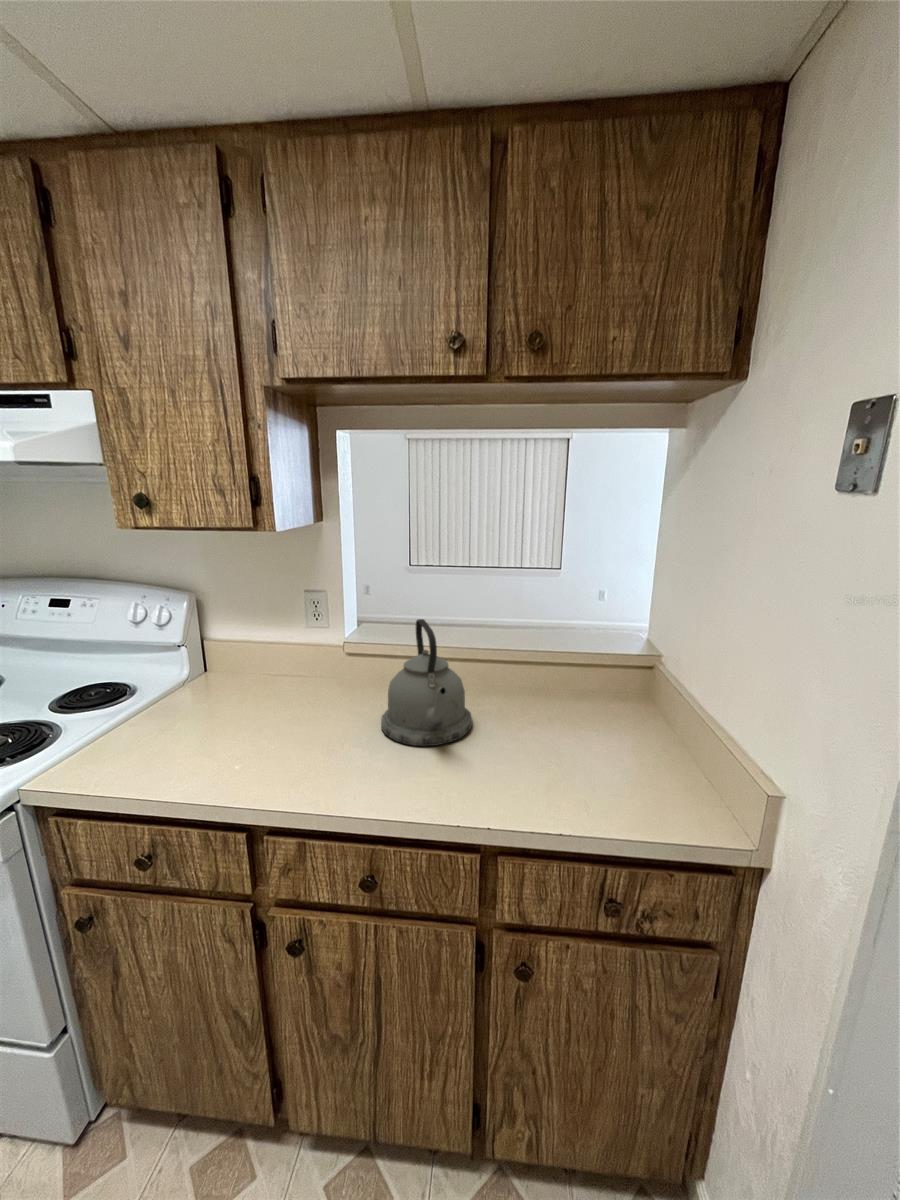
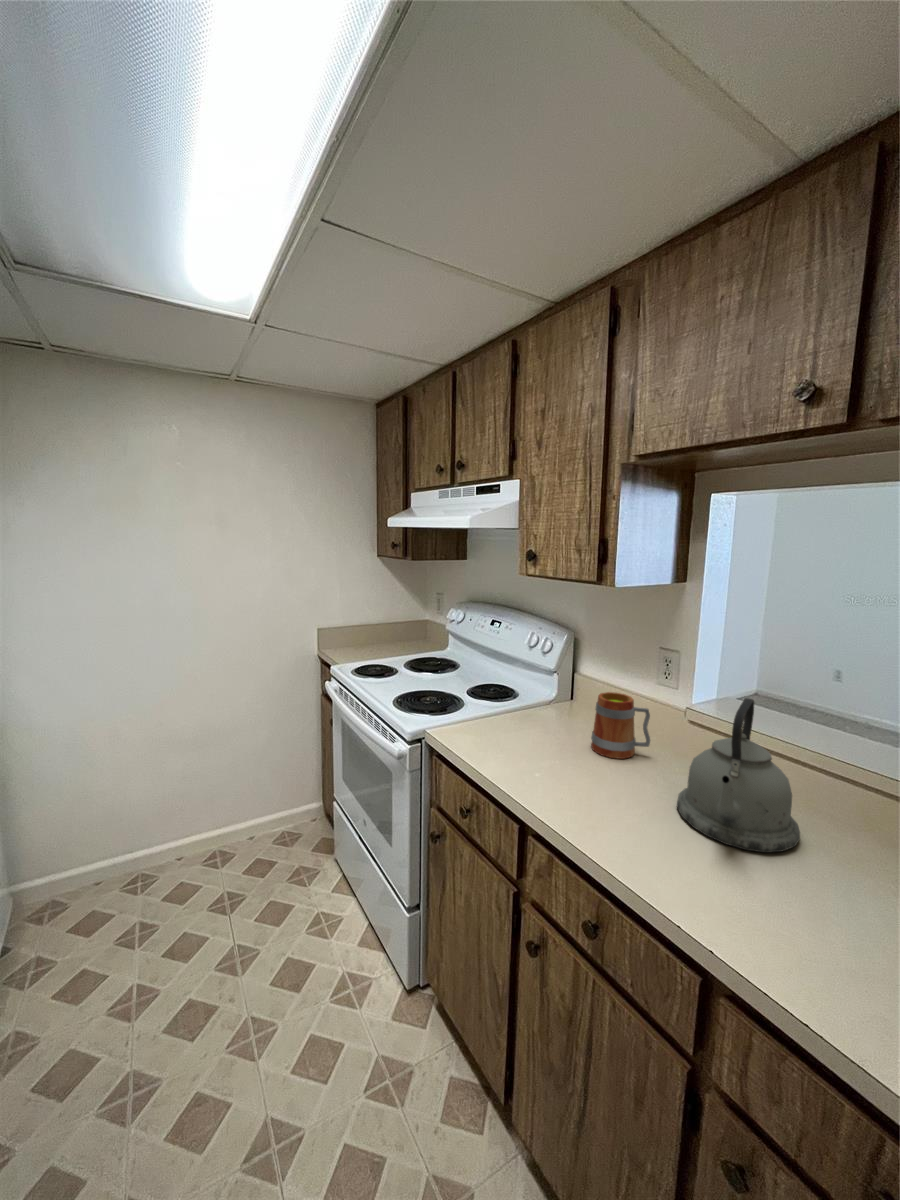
mug: none [269,648,328,719] -> present [591,692,650,759]

